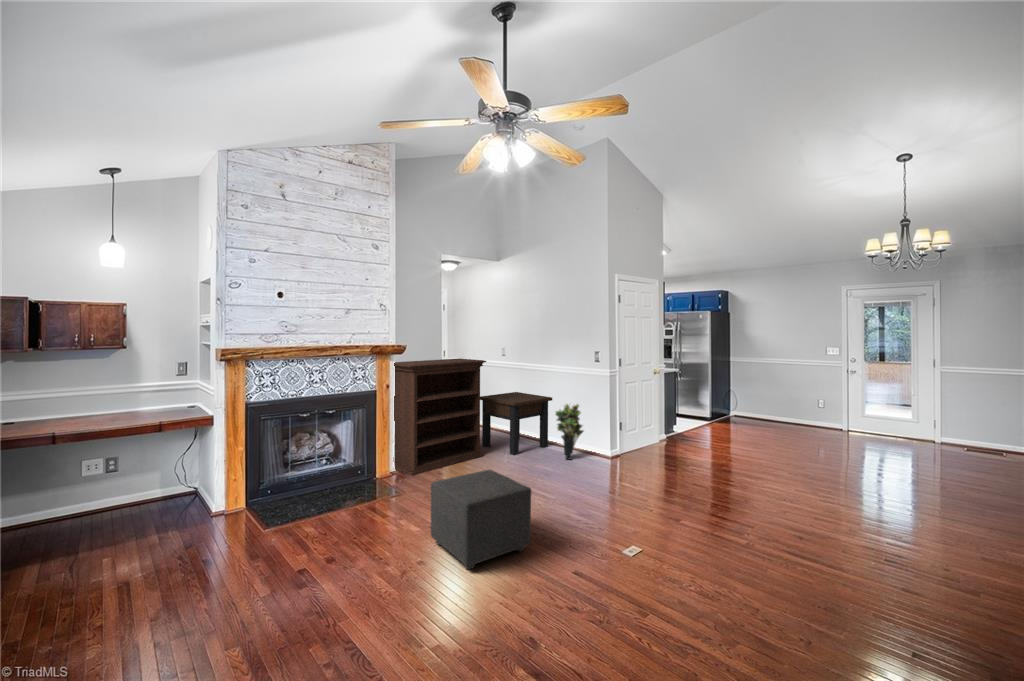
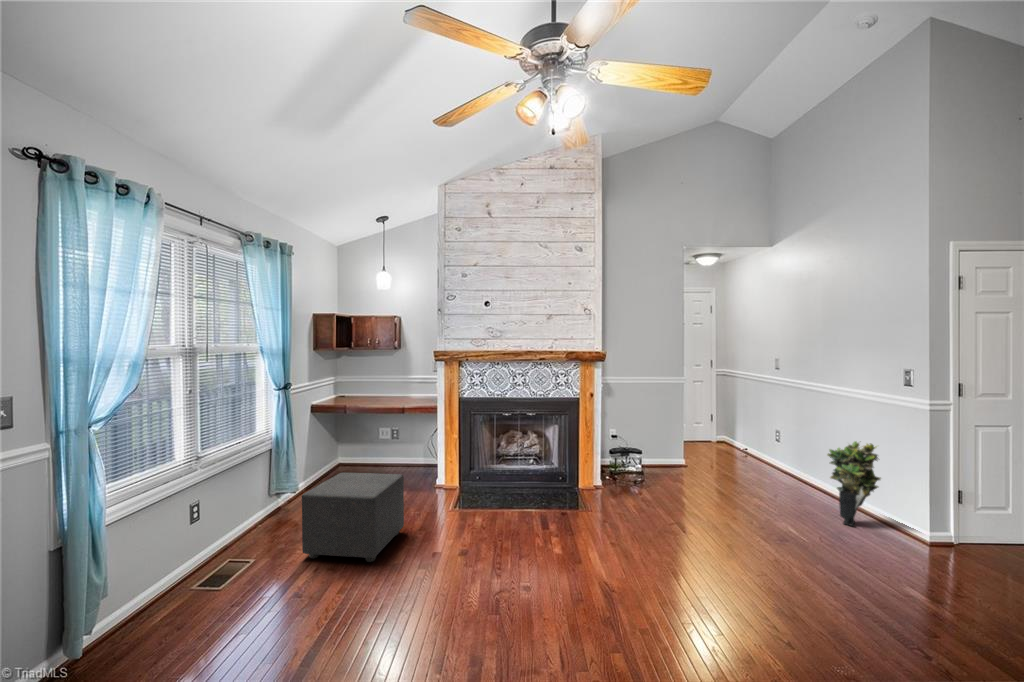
bookshelf: present [393,358,486,475] -> none [599,368,723,494]
side table: present [480,392,552,455] -> none [727,416,838,500]
ottoman: present [431,470,531,569] -> present [302,472,404,562]

